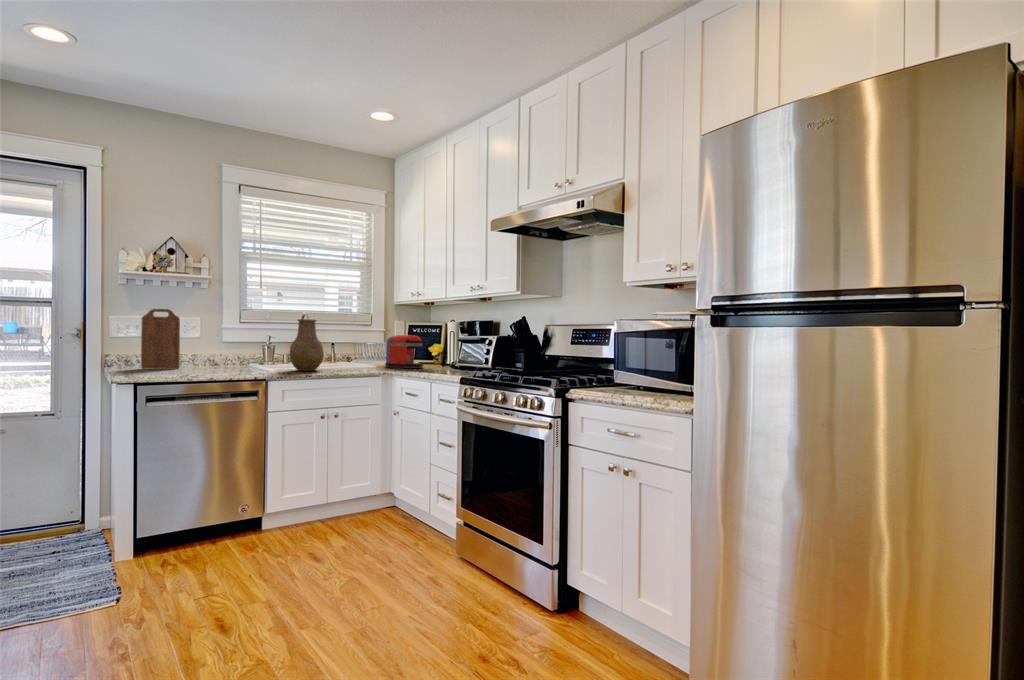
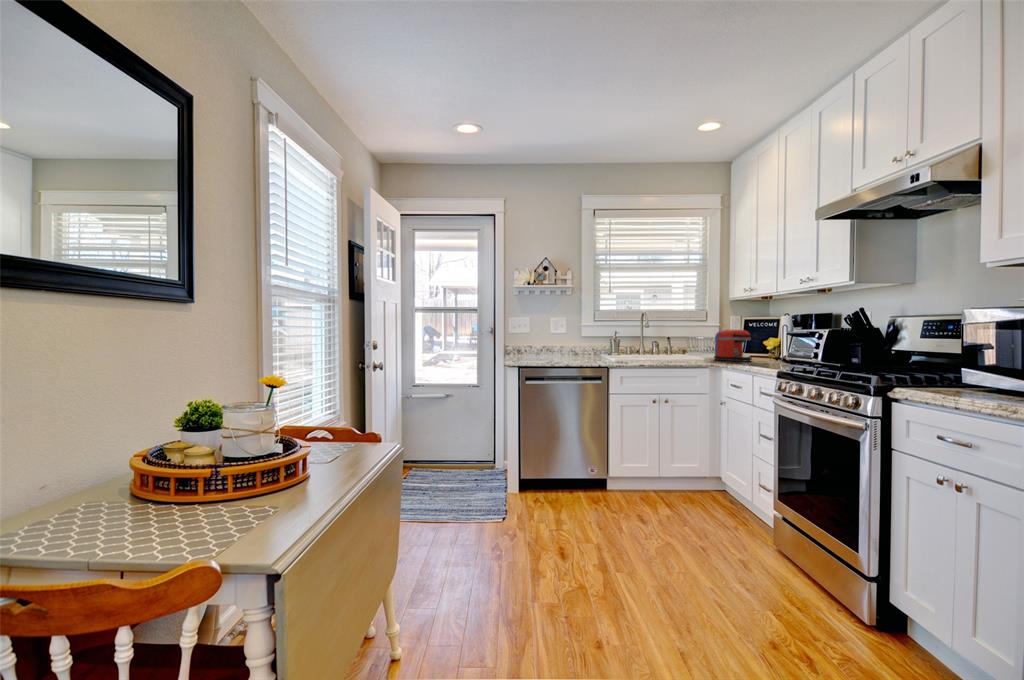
cutting board: present [141,309,180,369] -> none [527,312,551,357]
vase: present [289,319,324,371] -> none [627,317,656,361]

